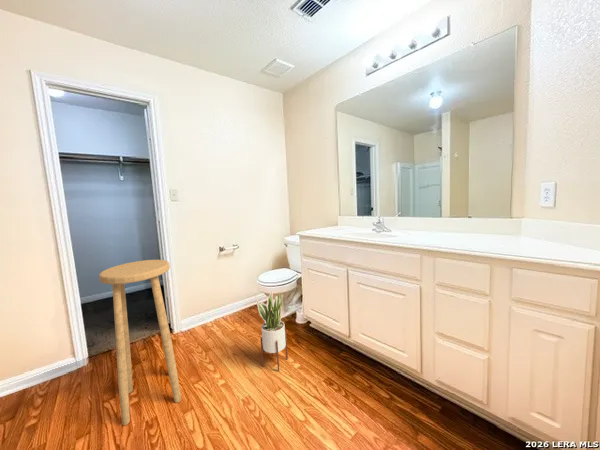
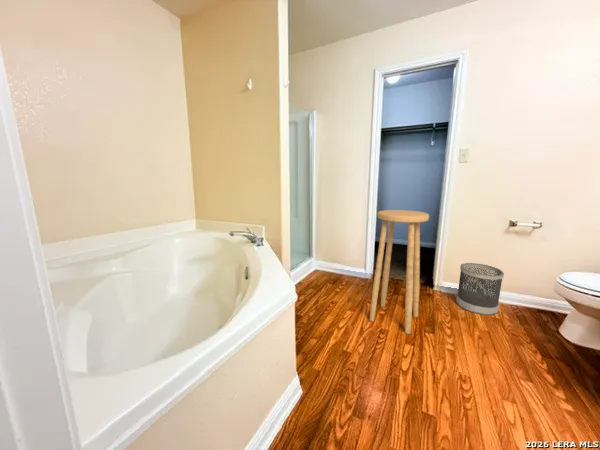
wastebasket: none [195,288,232,337] -> present [456,263,504,315]
potted plant: present [255,290,288,371] -> none [508,279,575,389]

